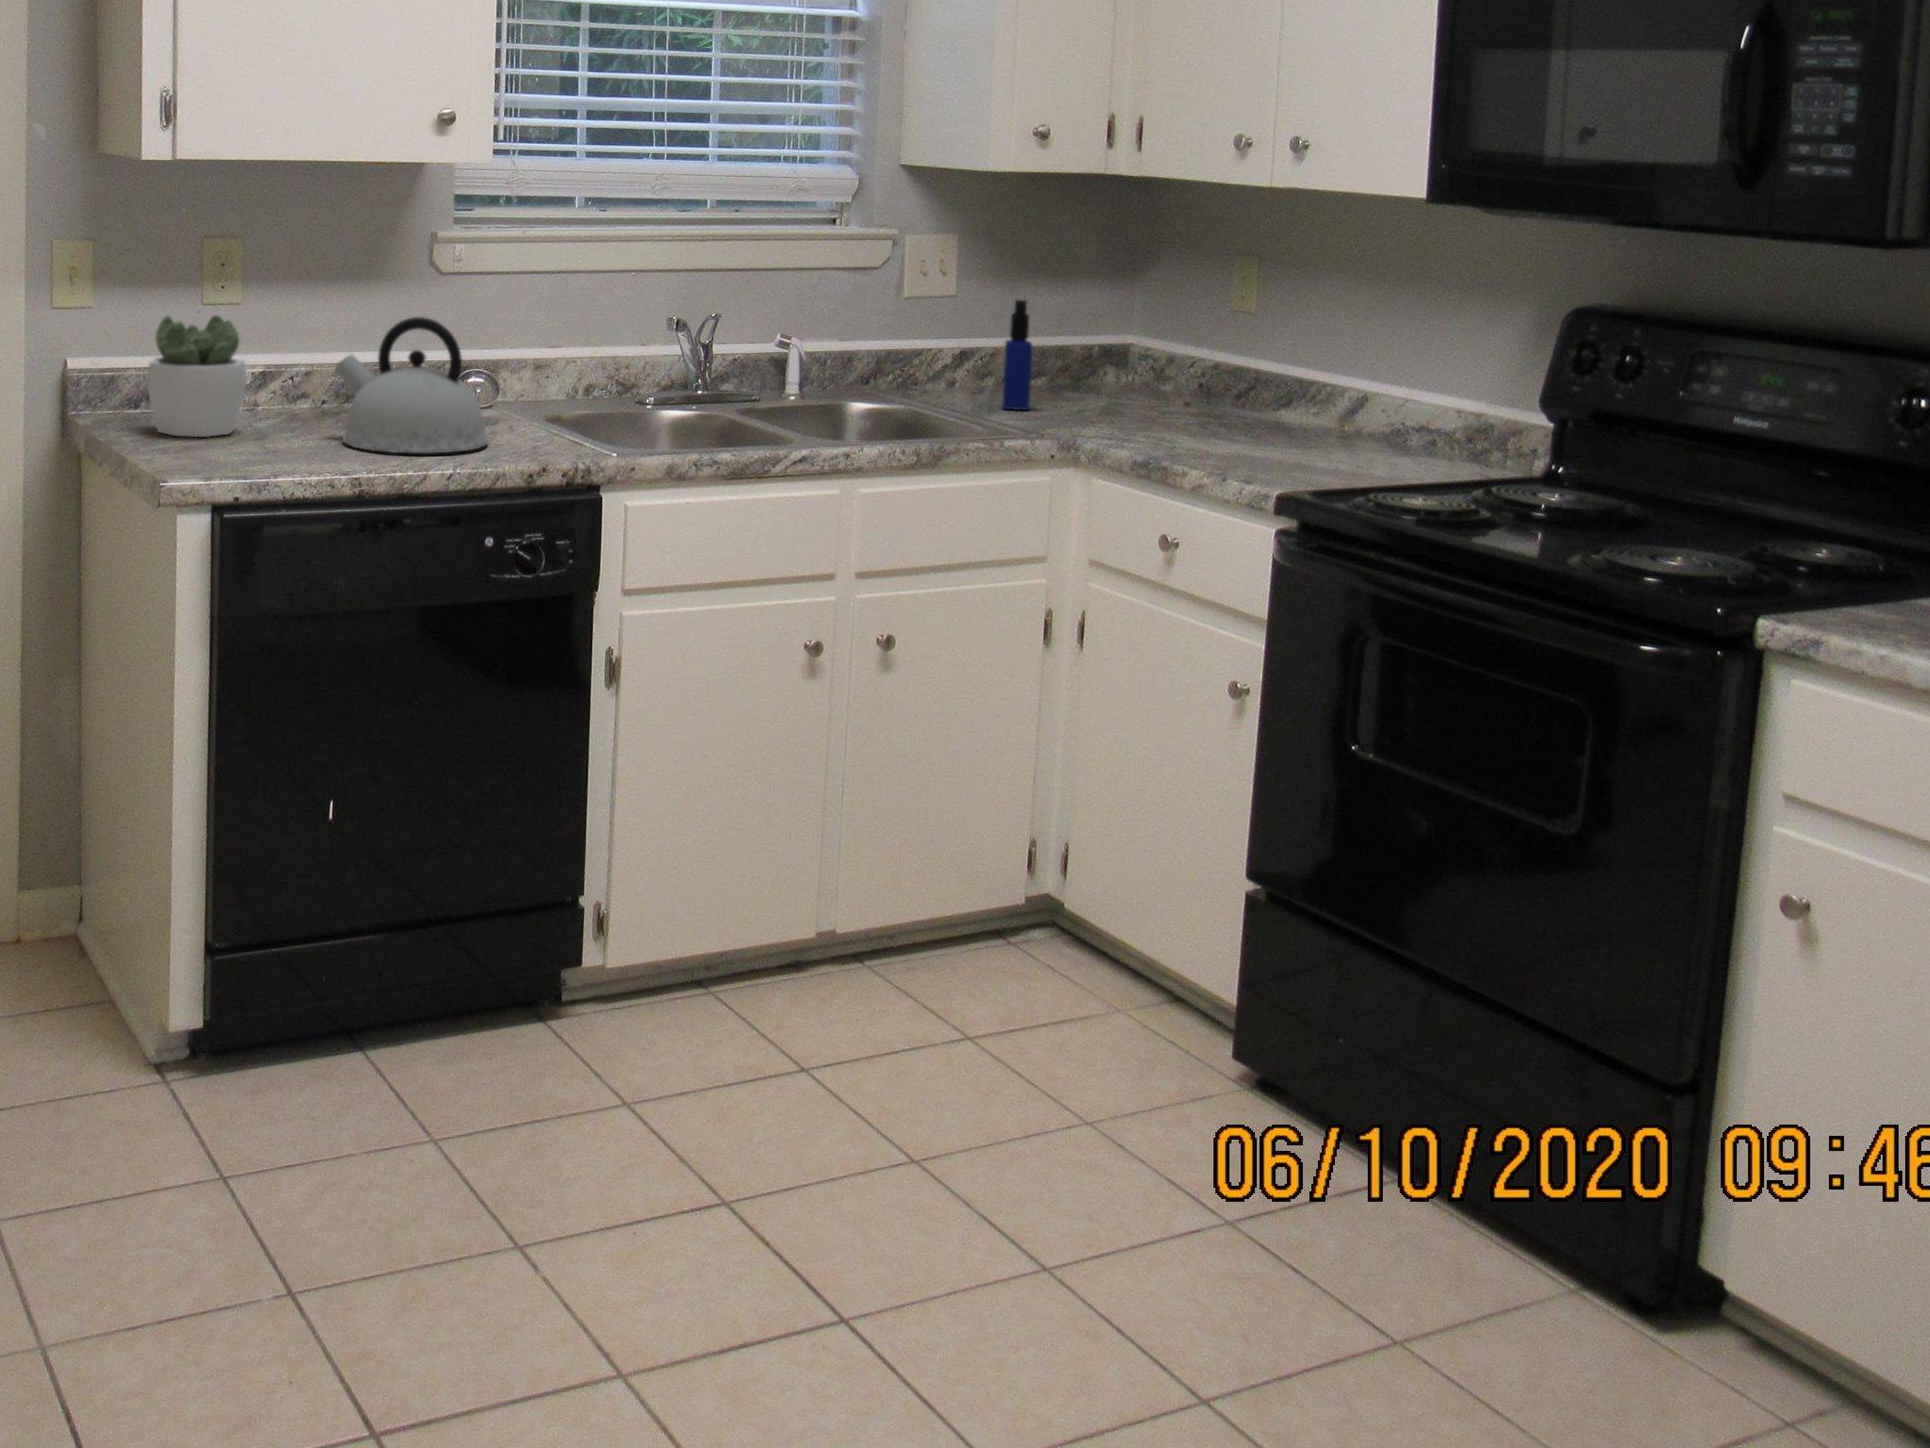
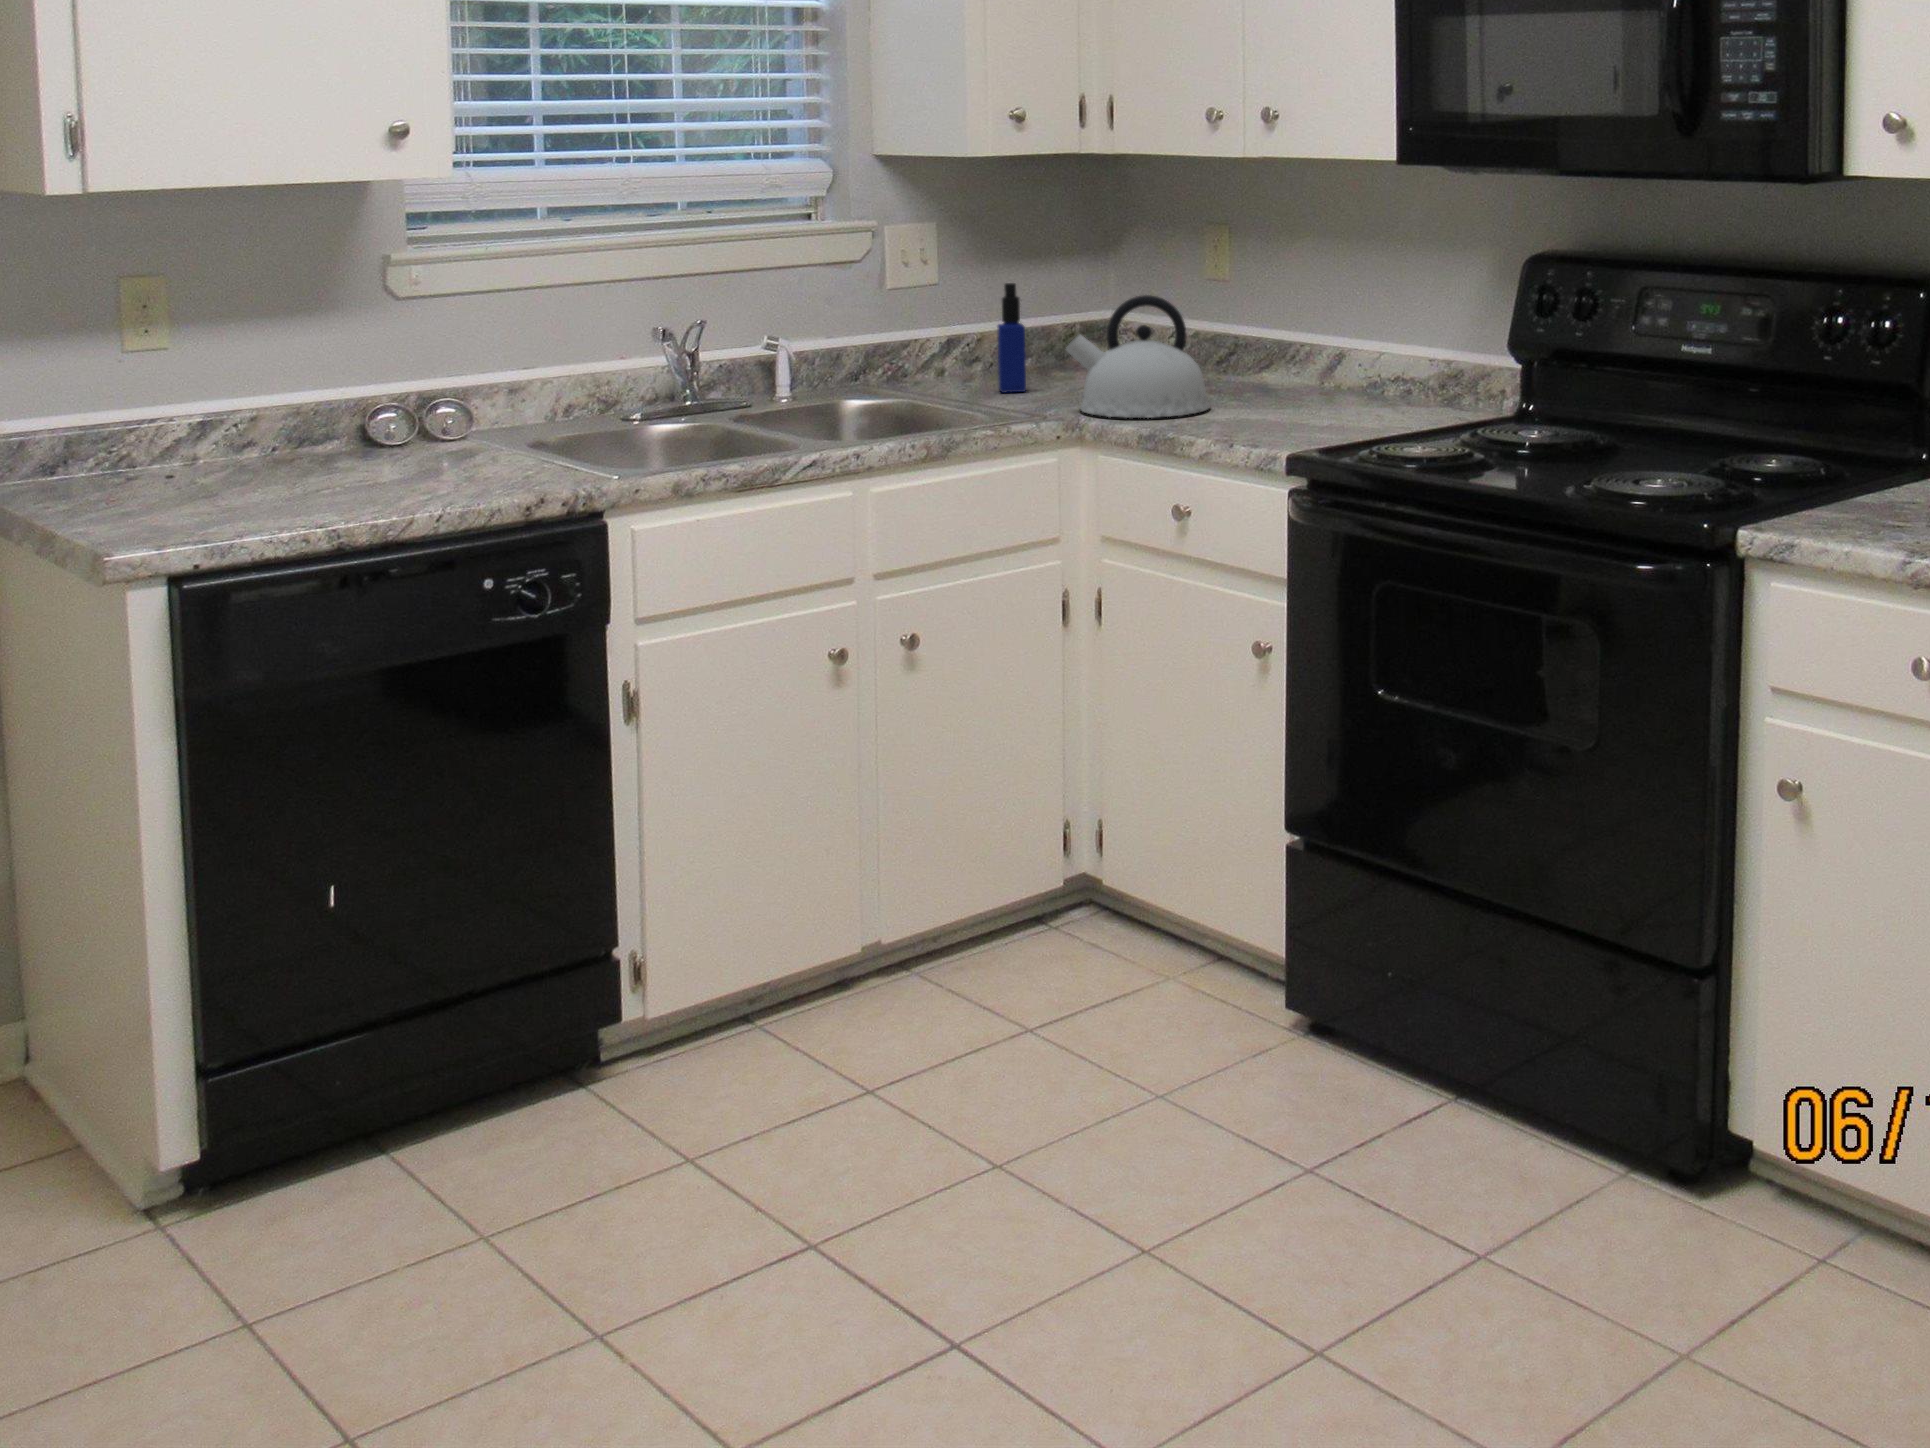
succulent plant: present [147,315,247,437] -> none [58,362,182,504]
kettle: present [335,317,488,453] -> present [1066,295,1210,418]

